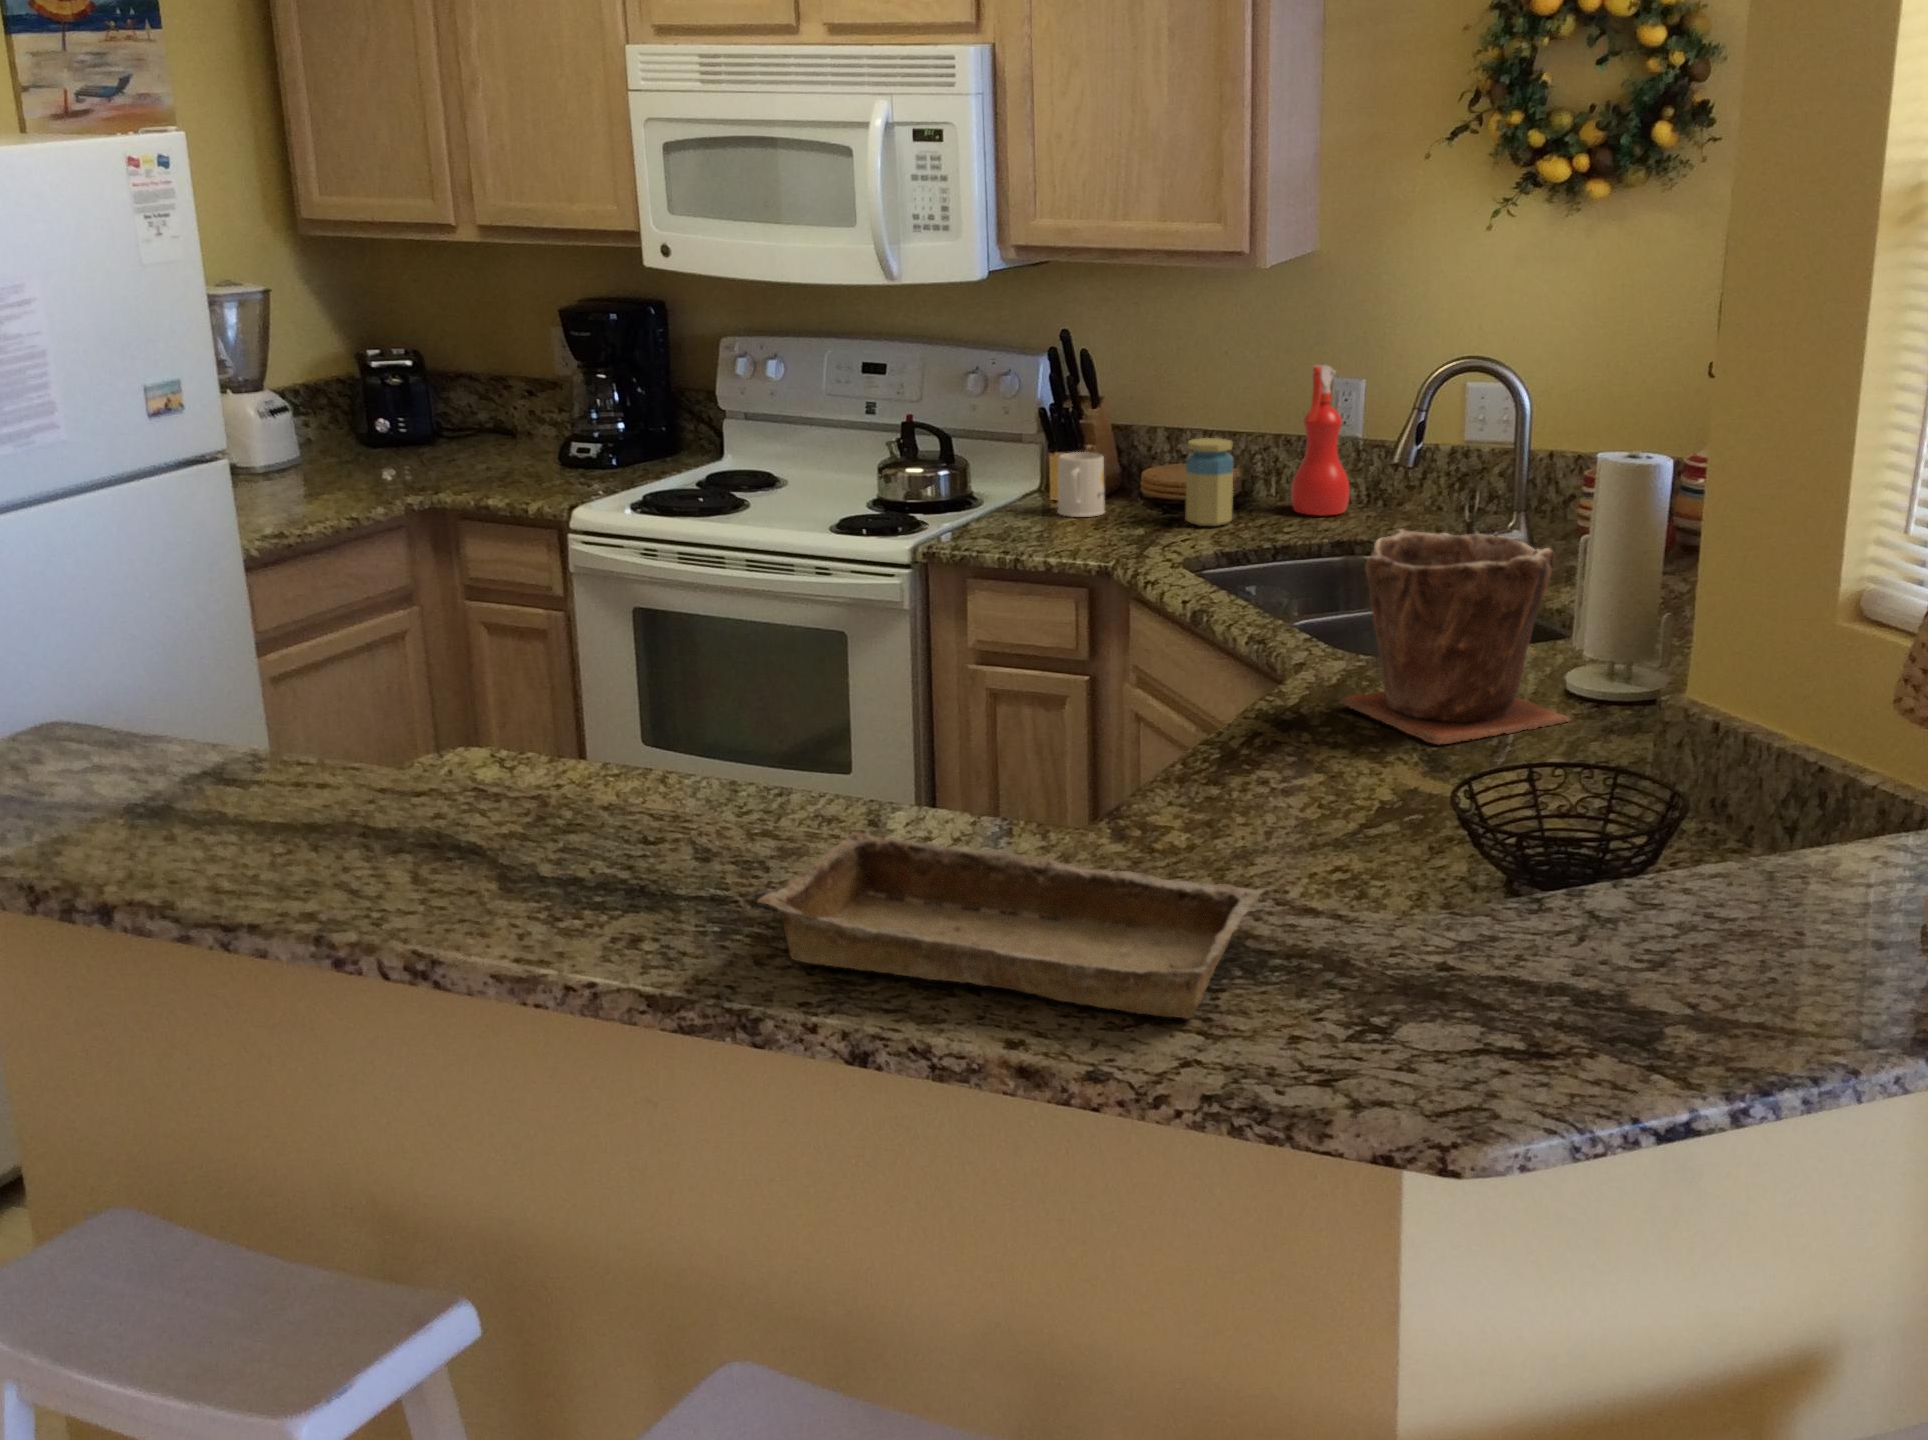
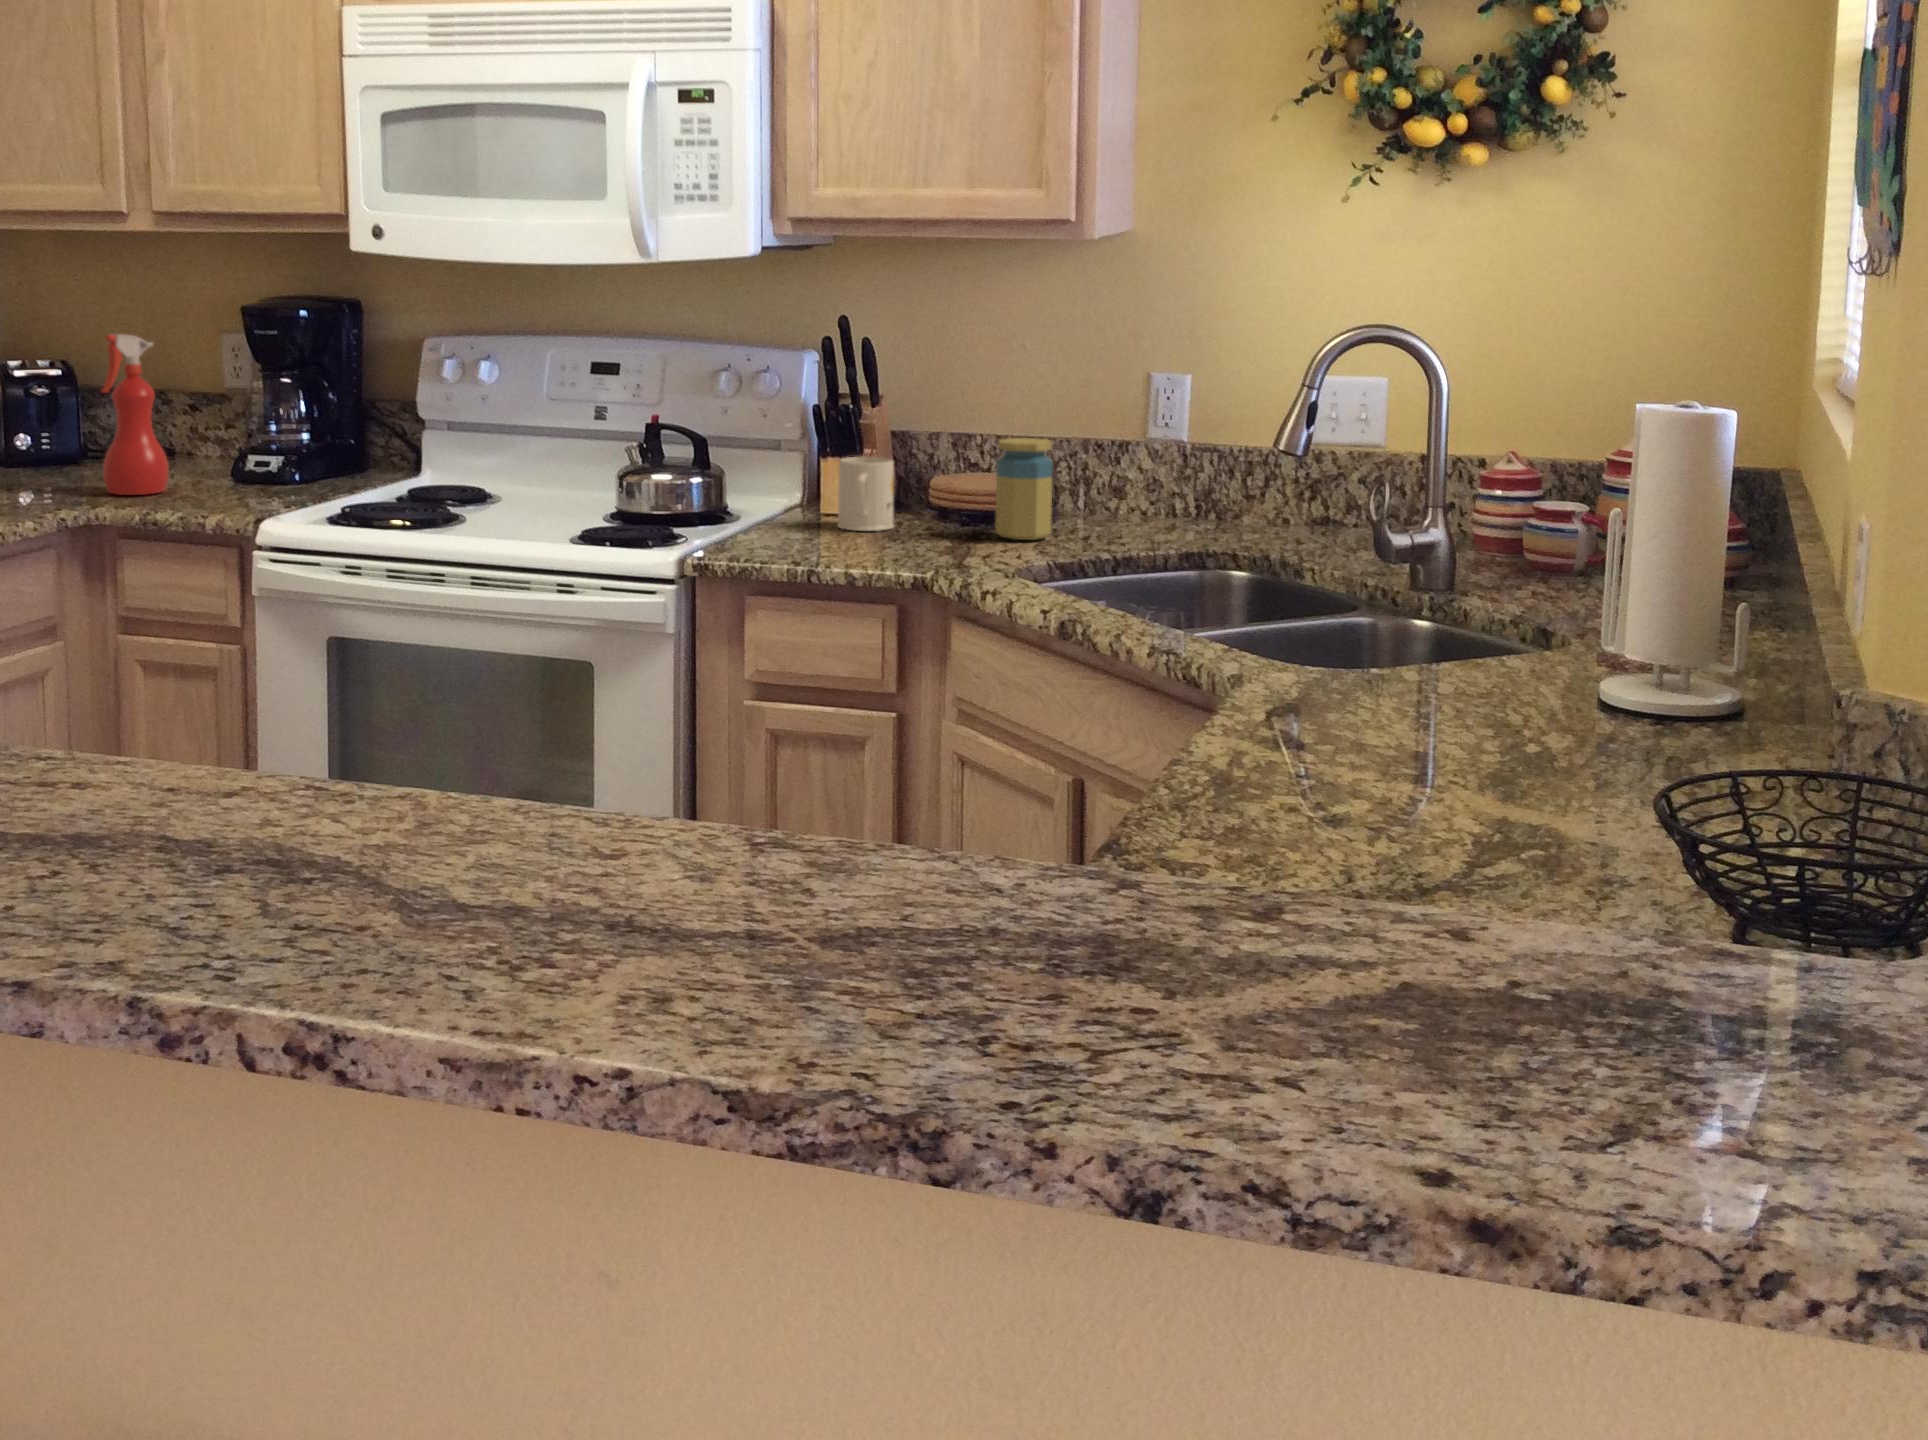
spray bottle: present [1291,365,1350,516] -> present [102,334,169,495]
plant pot: present [1340,529,1571,745] -> none [1313,499,1630,771]
tray: present [758,832,1262,1019] -> none [908,825,1775,1129]

